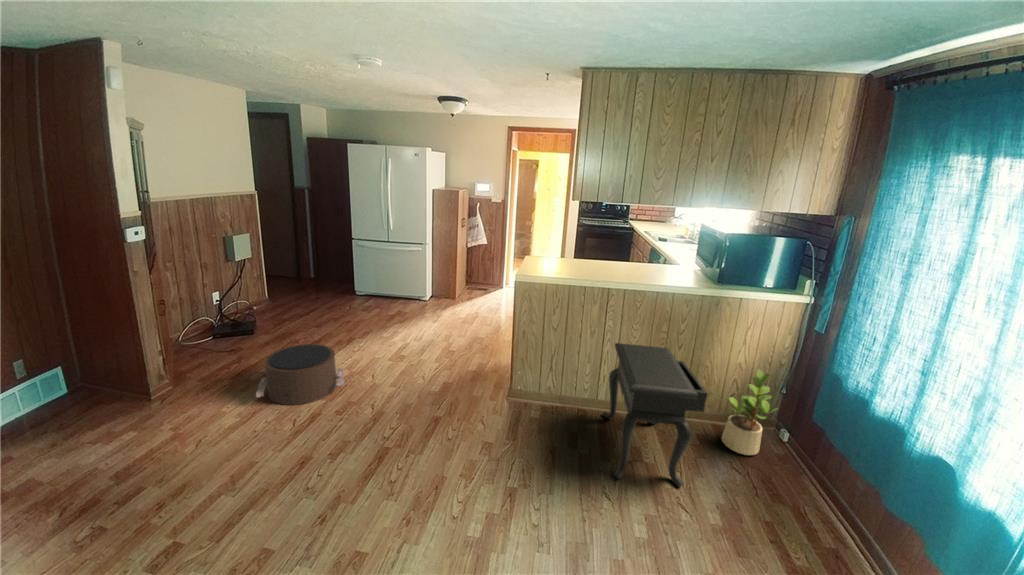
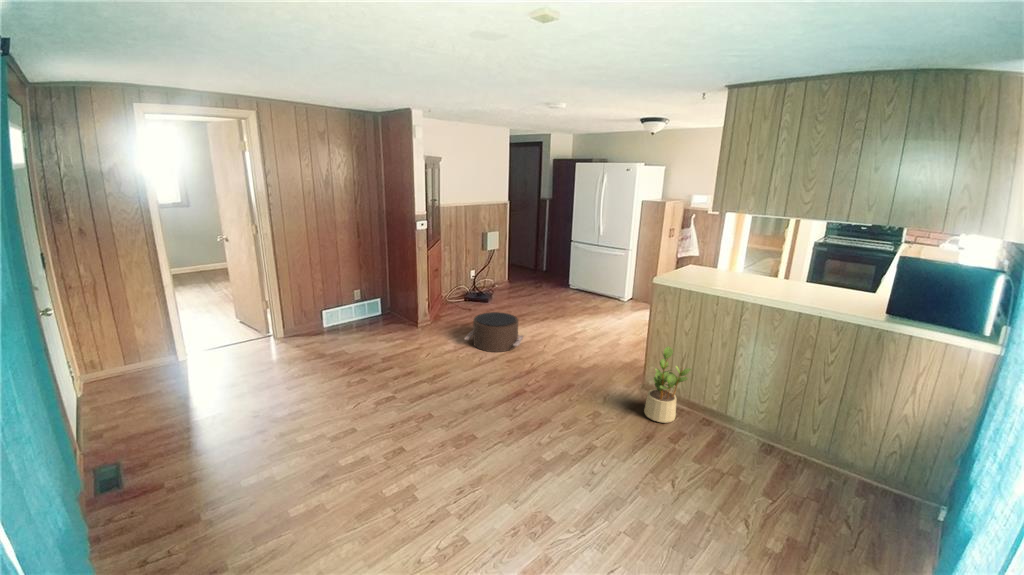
side table: present [603,343,708,487] -> none [690,358,814,507]
potted plant: present [722,370,778,455] -> present [644,347,692,423]

